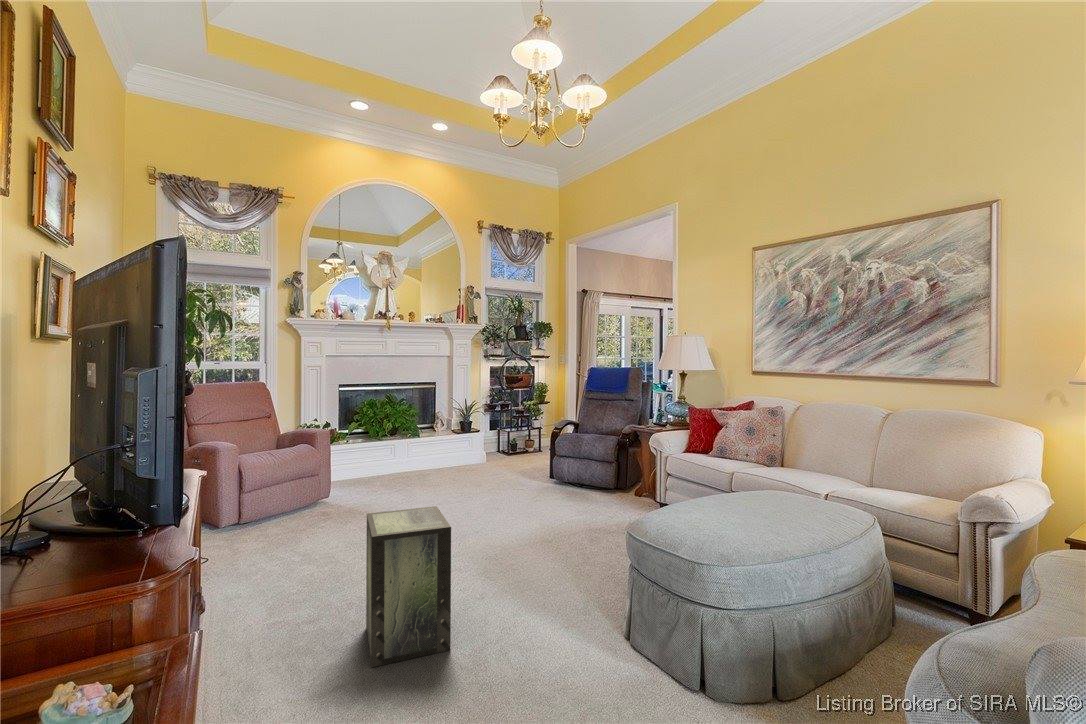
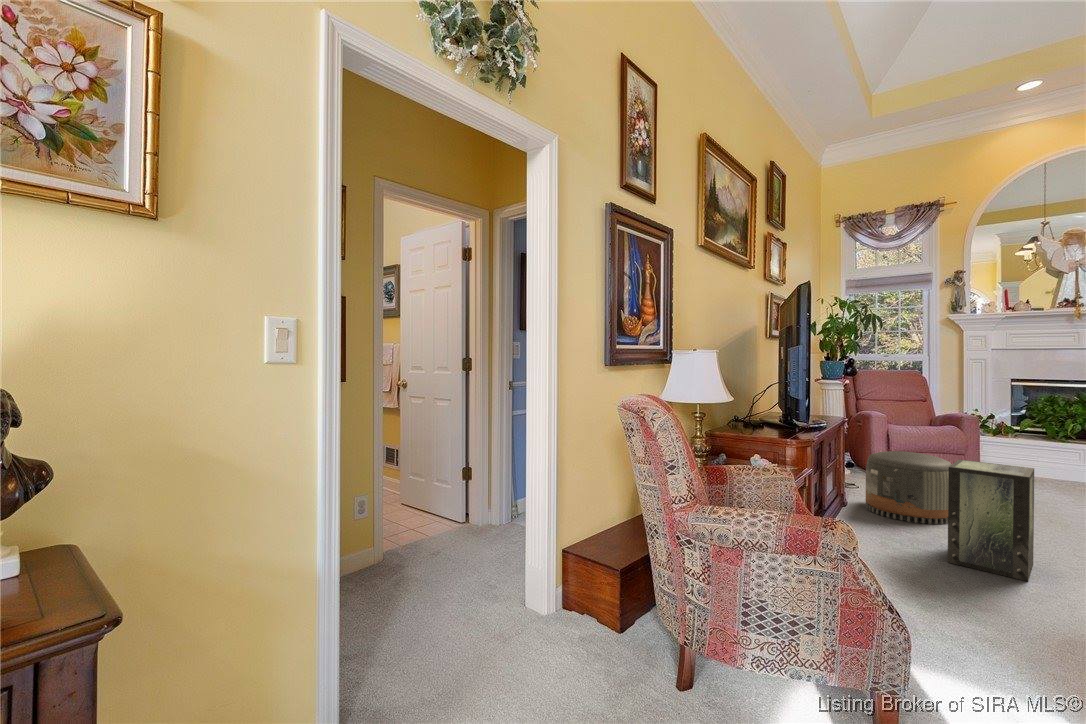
pouf: none [230,500,340,608] -> present [866,451,952,524]

